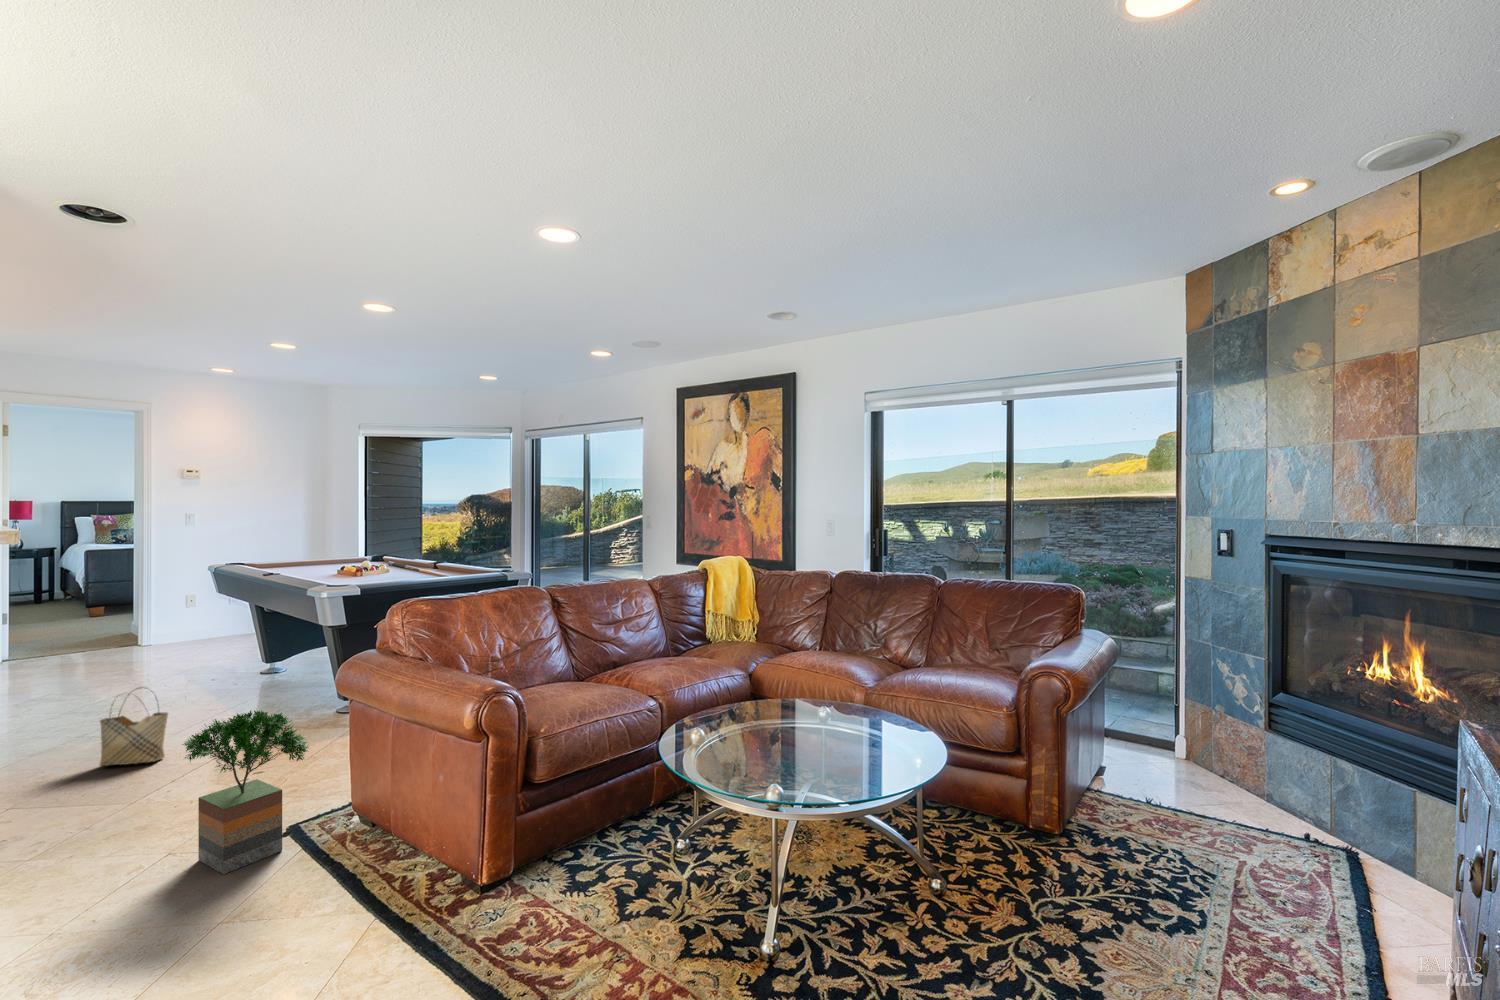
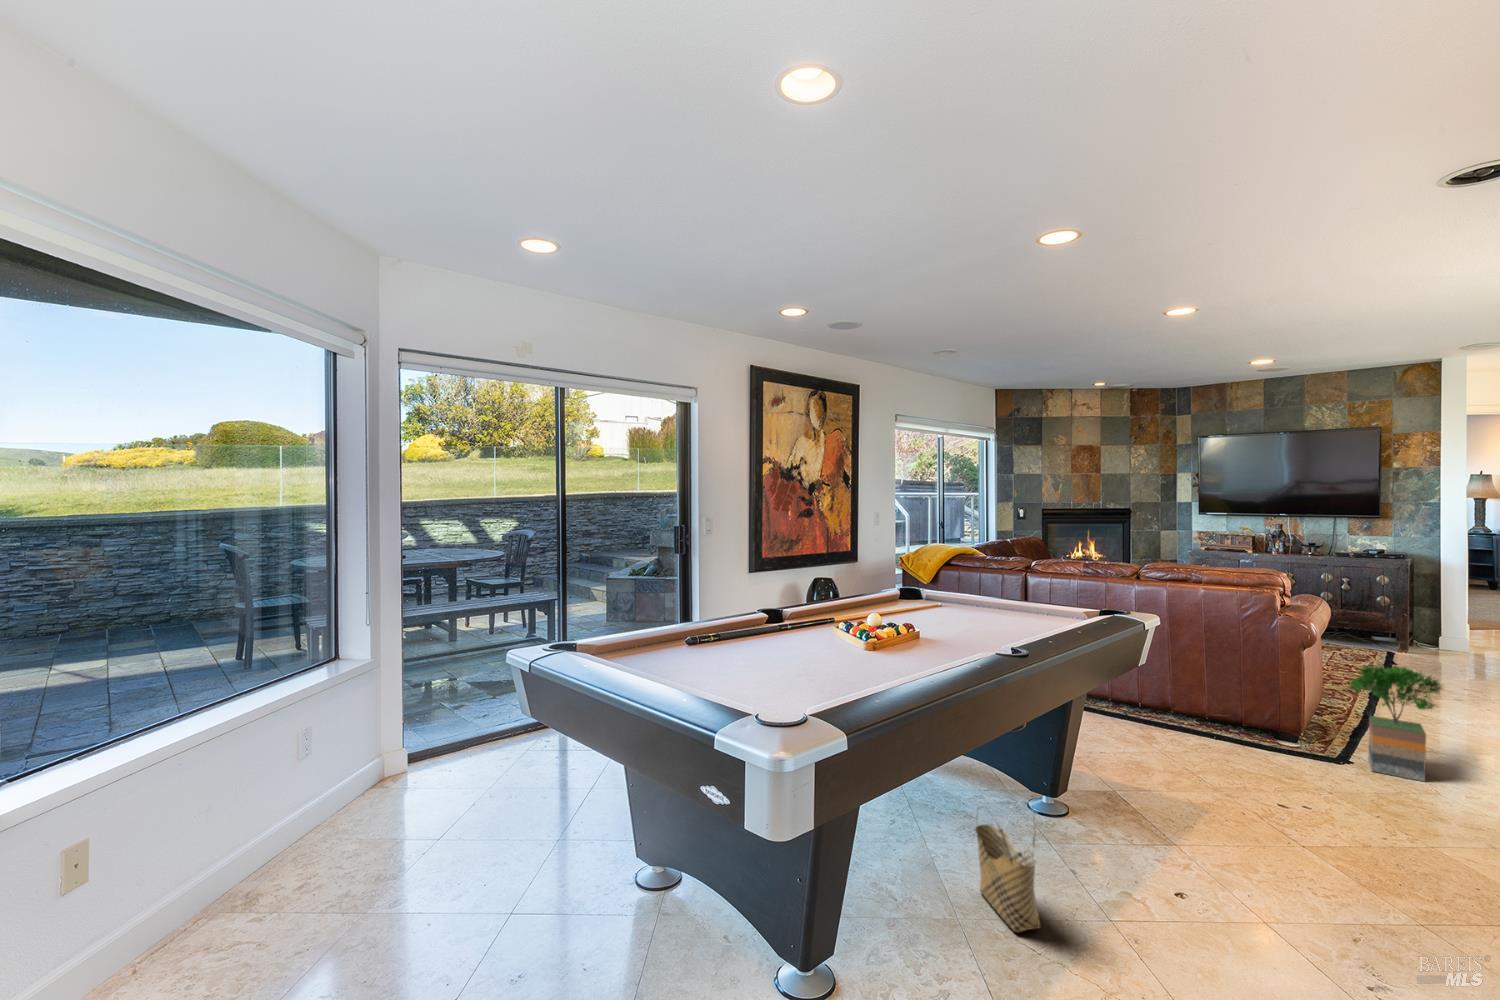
woven basket: present [100,693,168,766] -> present [975,802,1040,932]

